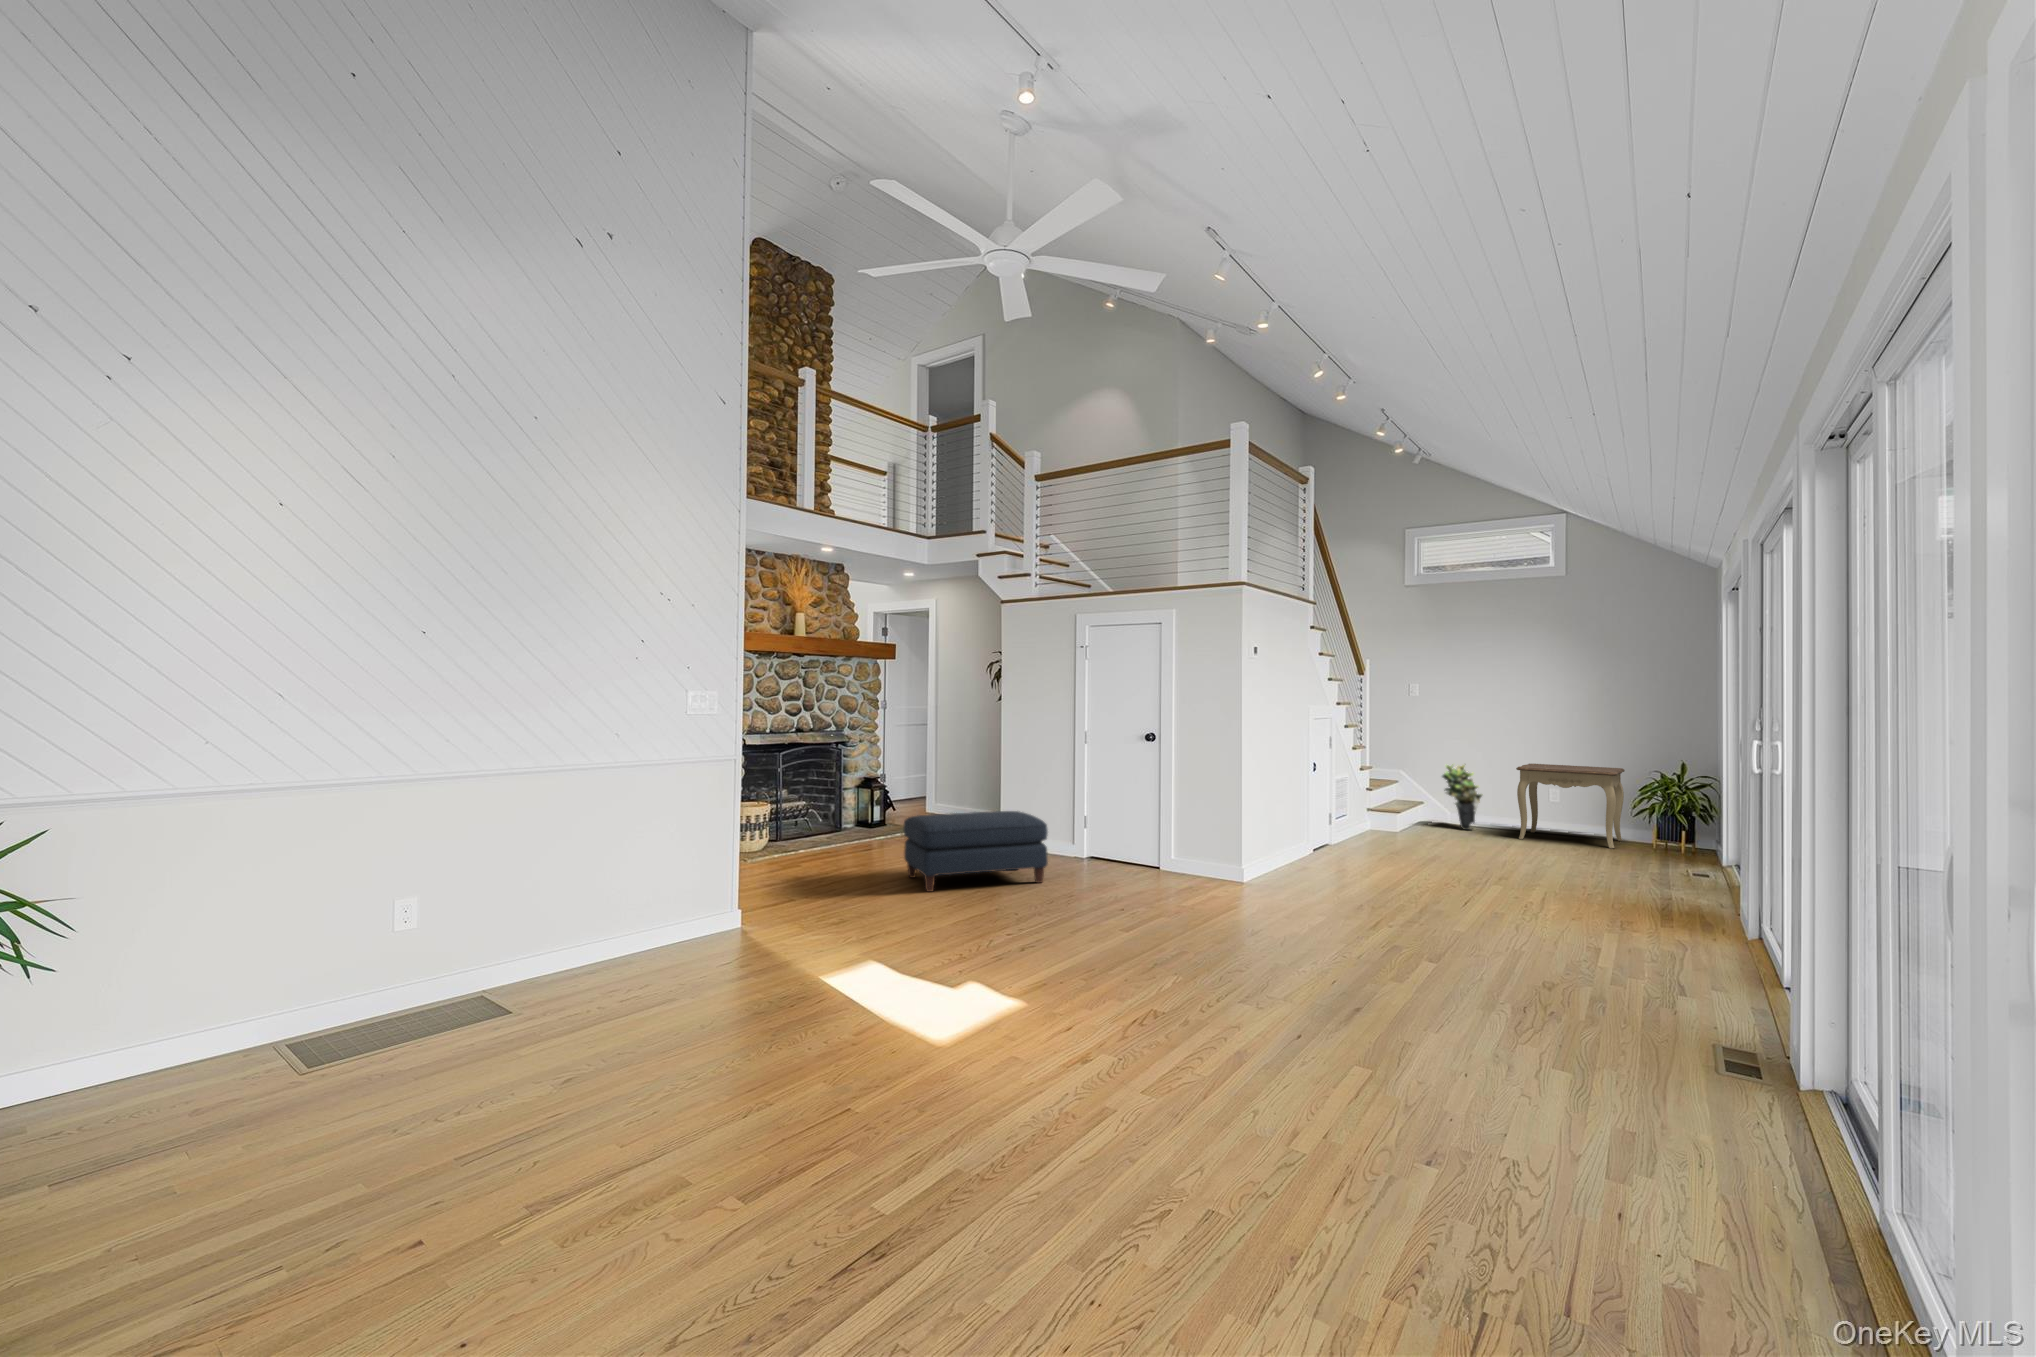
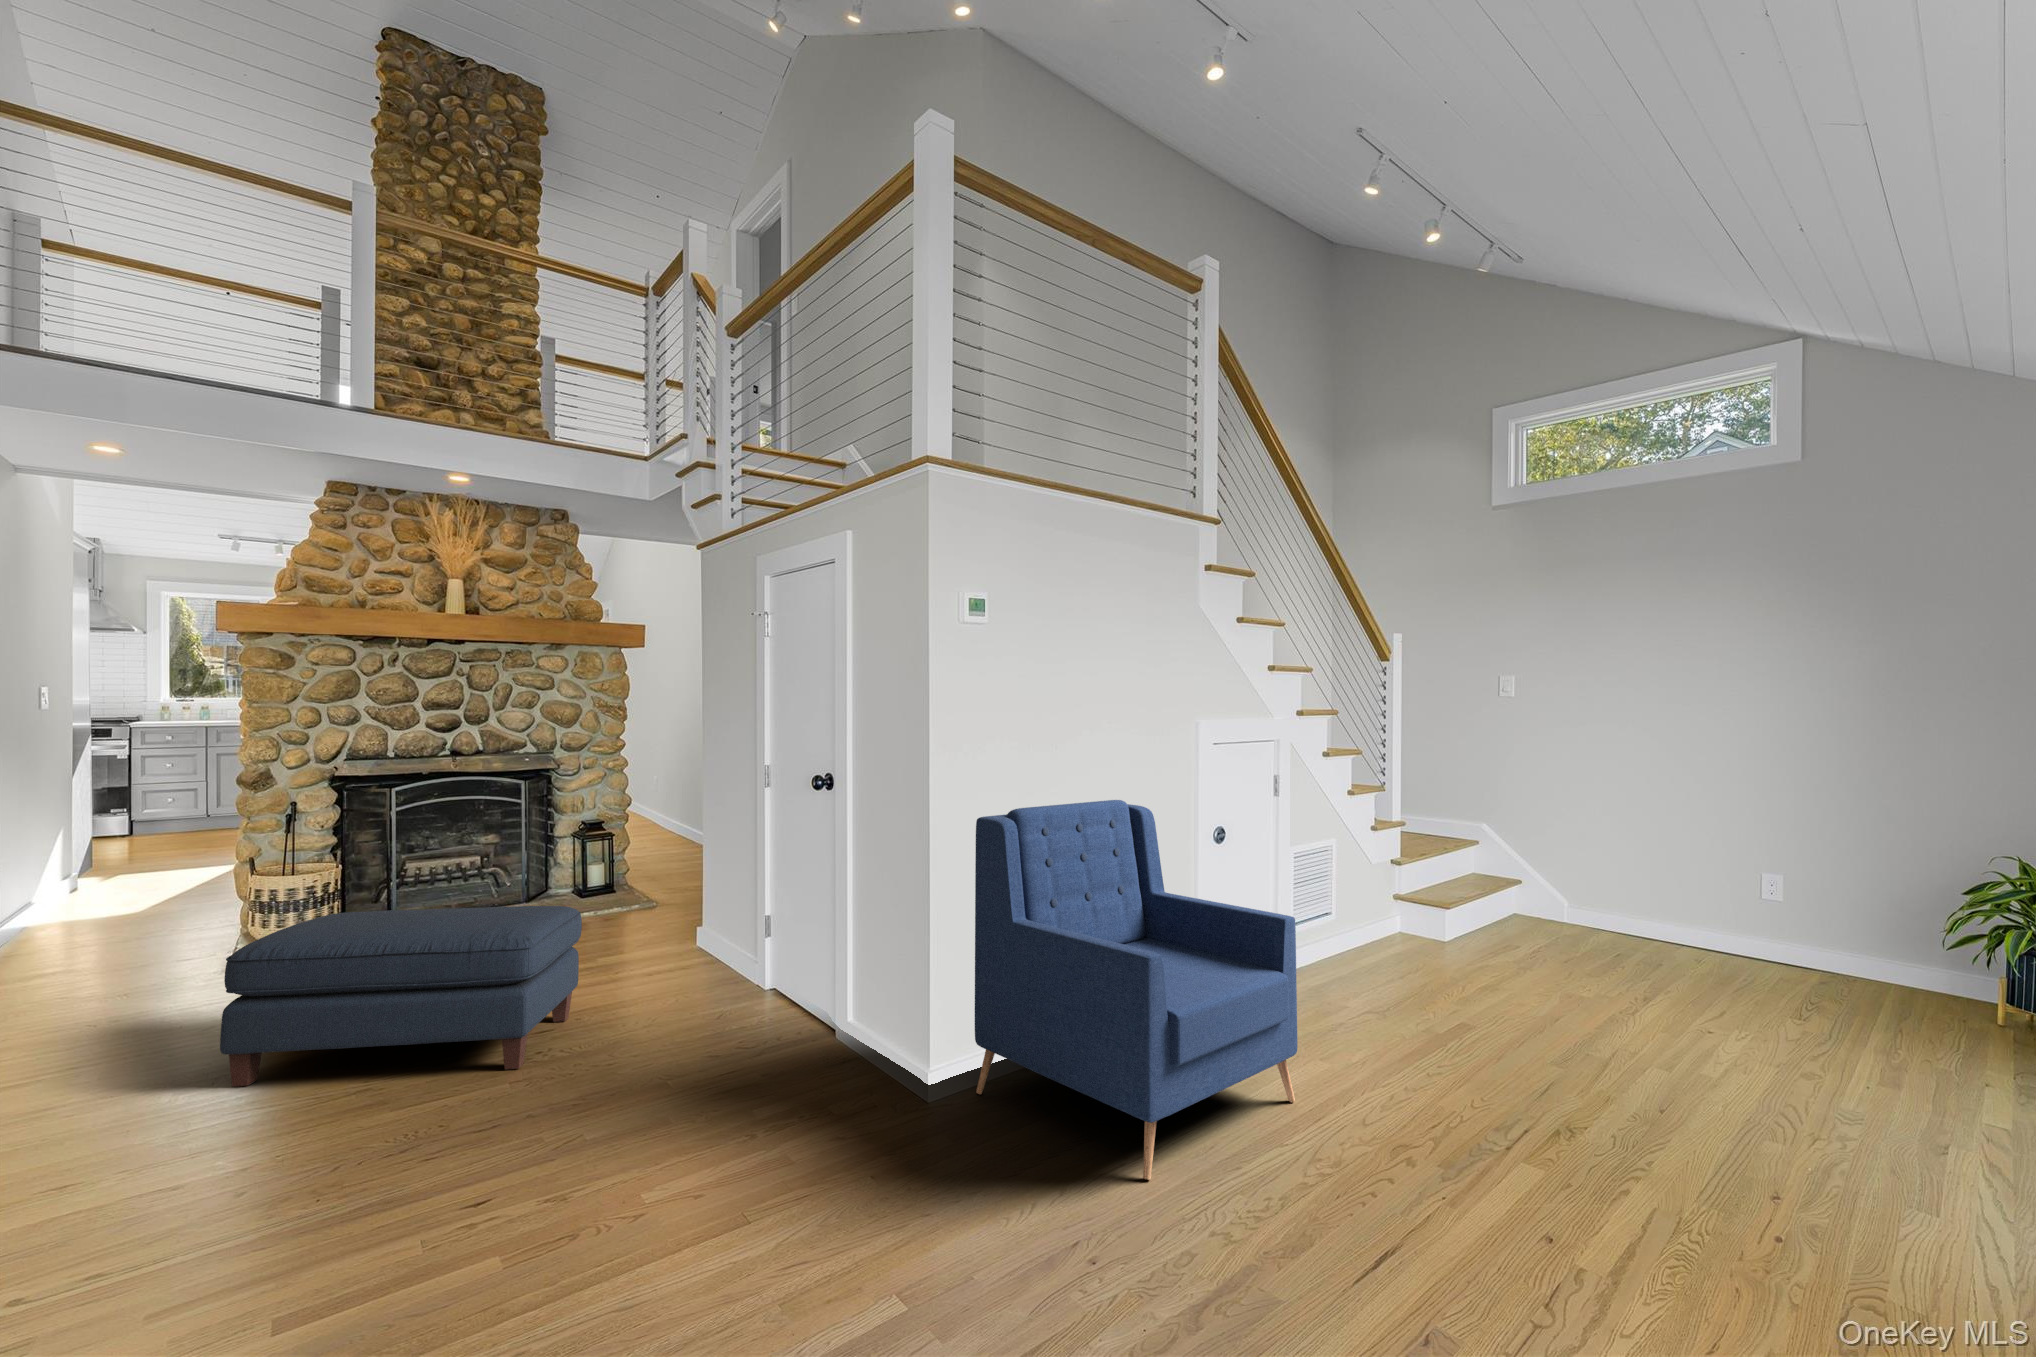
armchair: none [1258,752,1390,894] -> present [975,800,1298,1180]
potted plant: present [1442,764,1483,830] -> none [1524,823,1608,949]
side table: present [1516,764,1625,848] -> none [1668,827,1921,1023]

